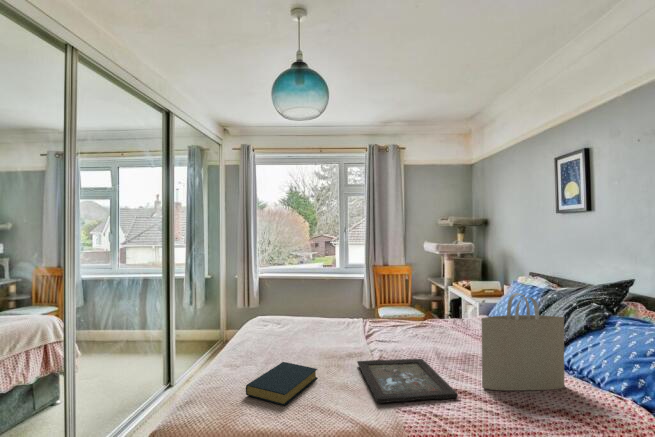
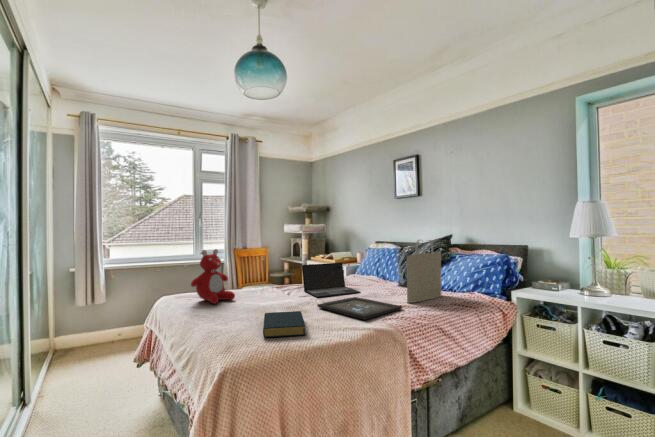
teddy bear: none [263,277,304,334] -> present [191,249,235,304]
laptop: none [380,303,444,352] -> present [302,263,360,297]

